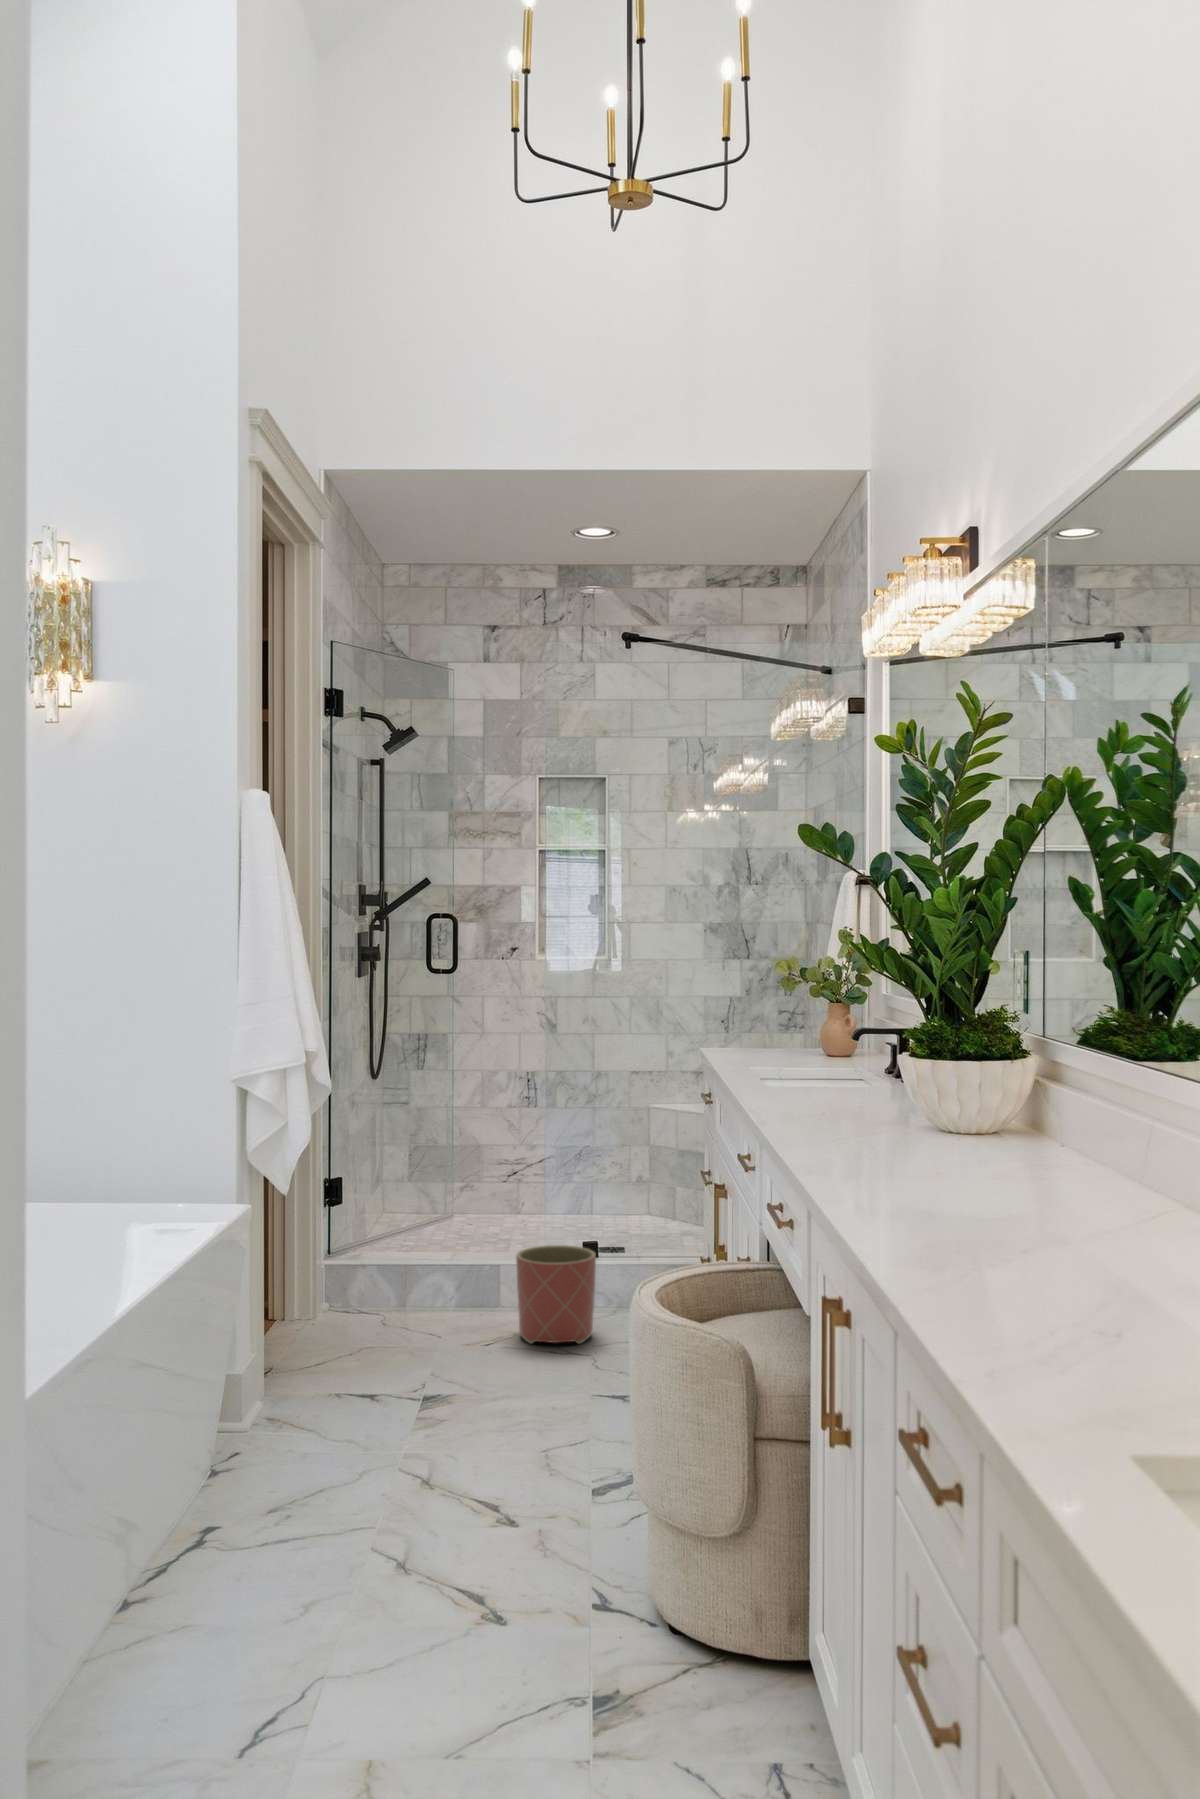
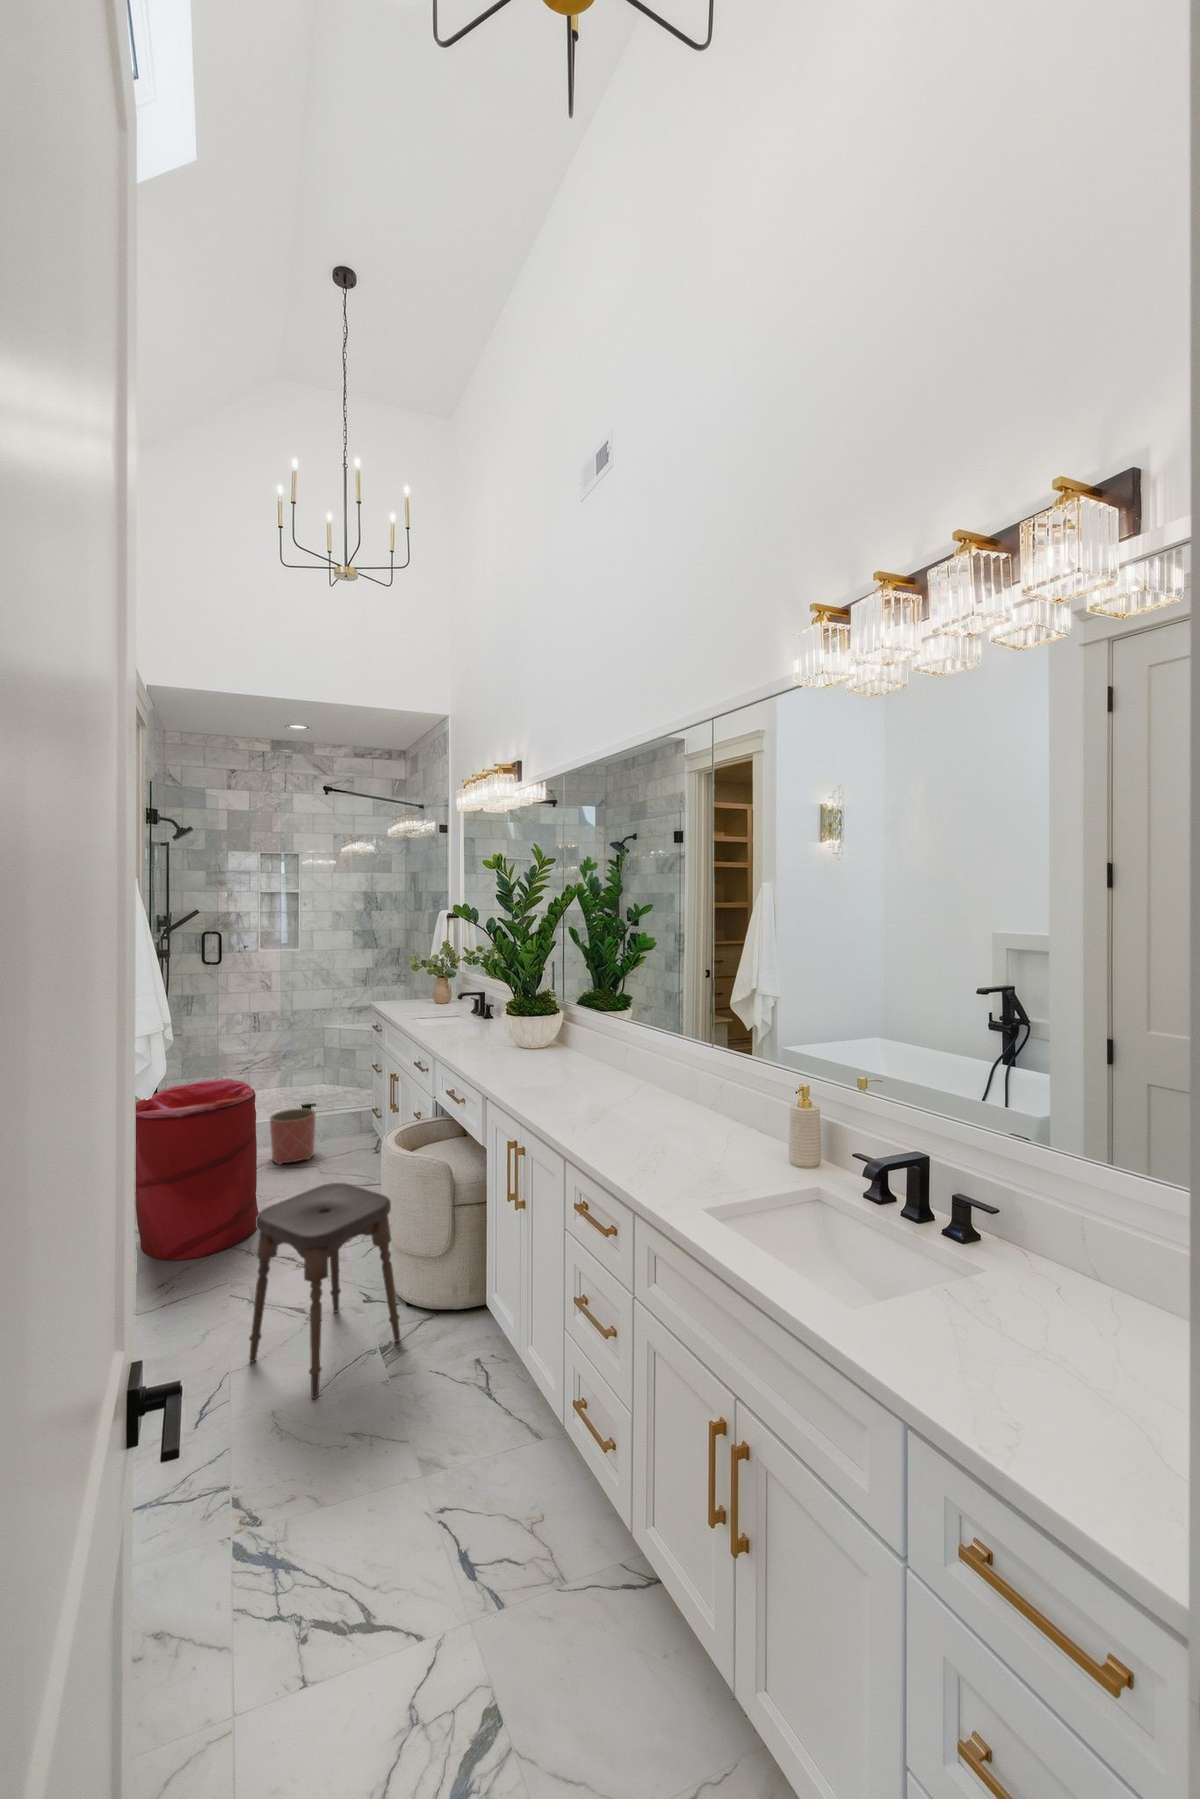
laundry hamper: none [256,1159,467,1467] -> present [136,1079,259,1260]
stool: none [371,1354,638,1749] -> present [249,1183,400,1399]

